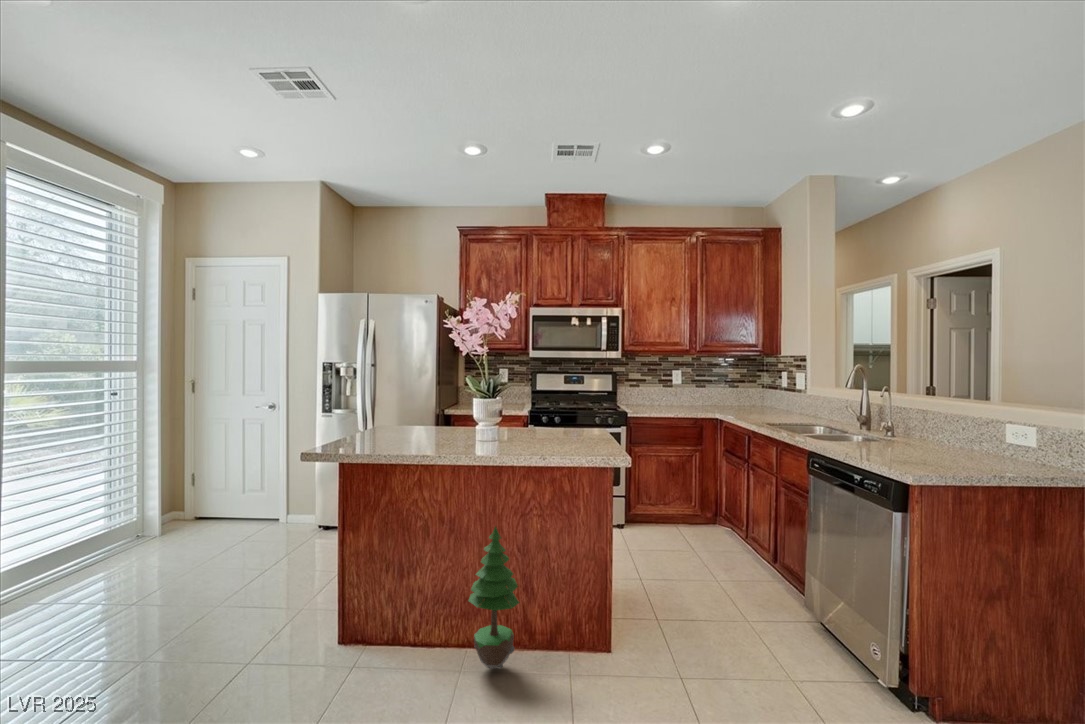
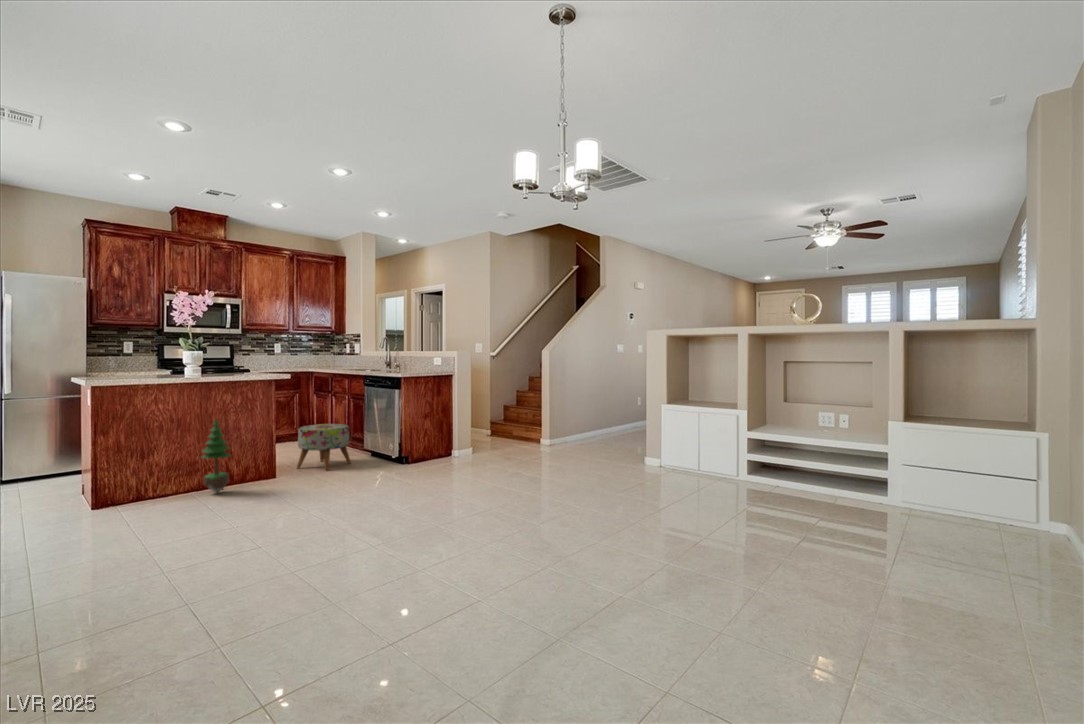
ottoman: none [660,536,769,659] -> present [297,424,351,471]

